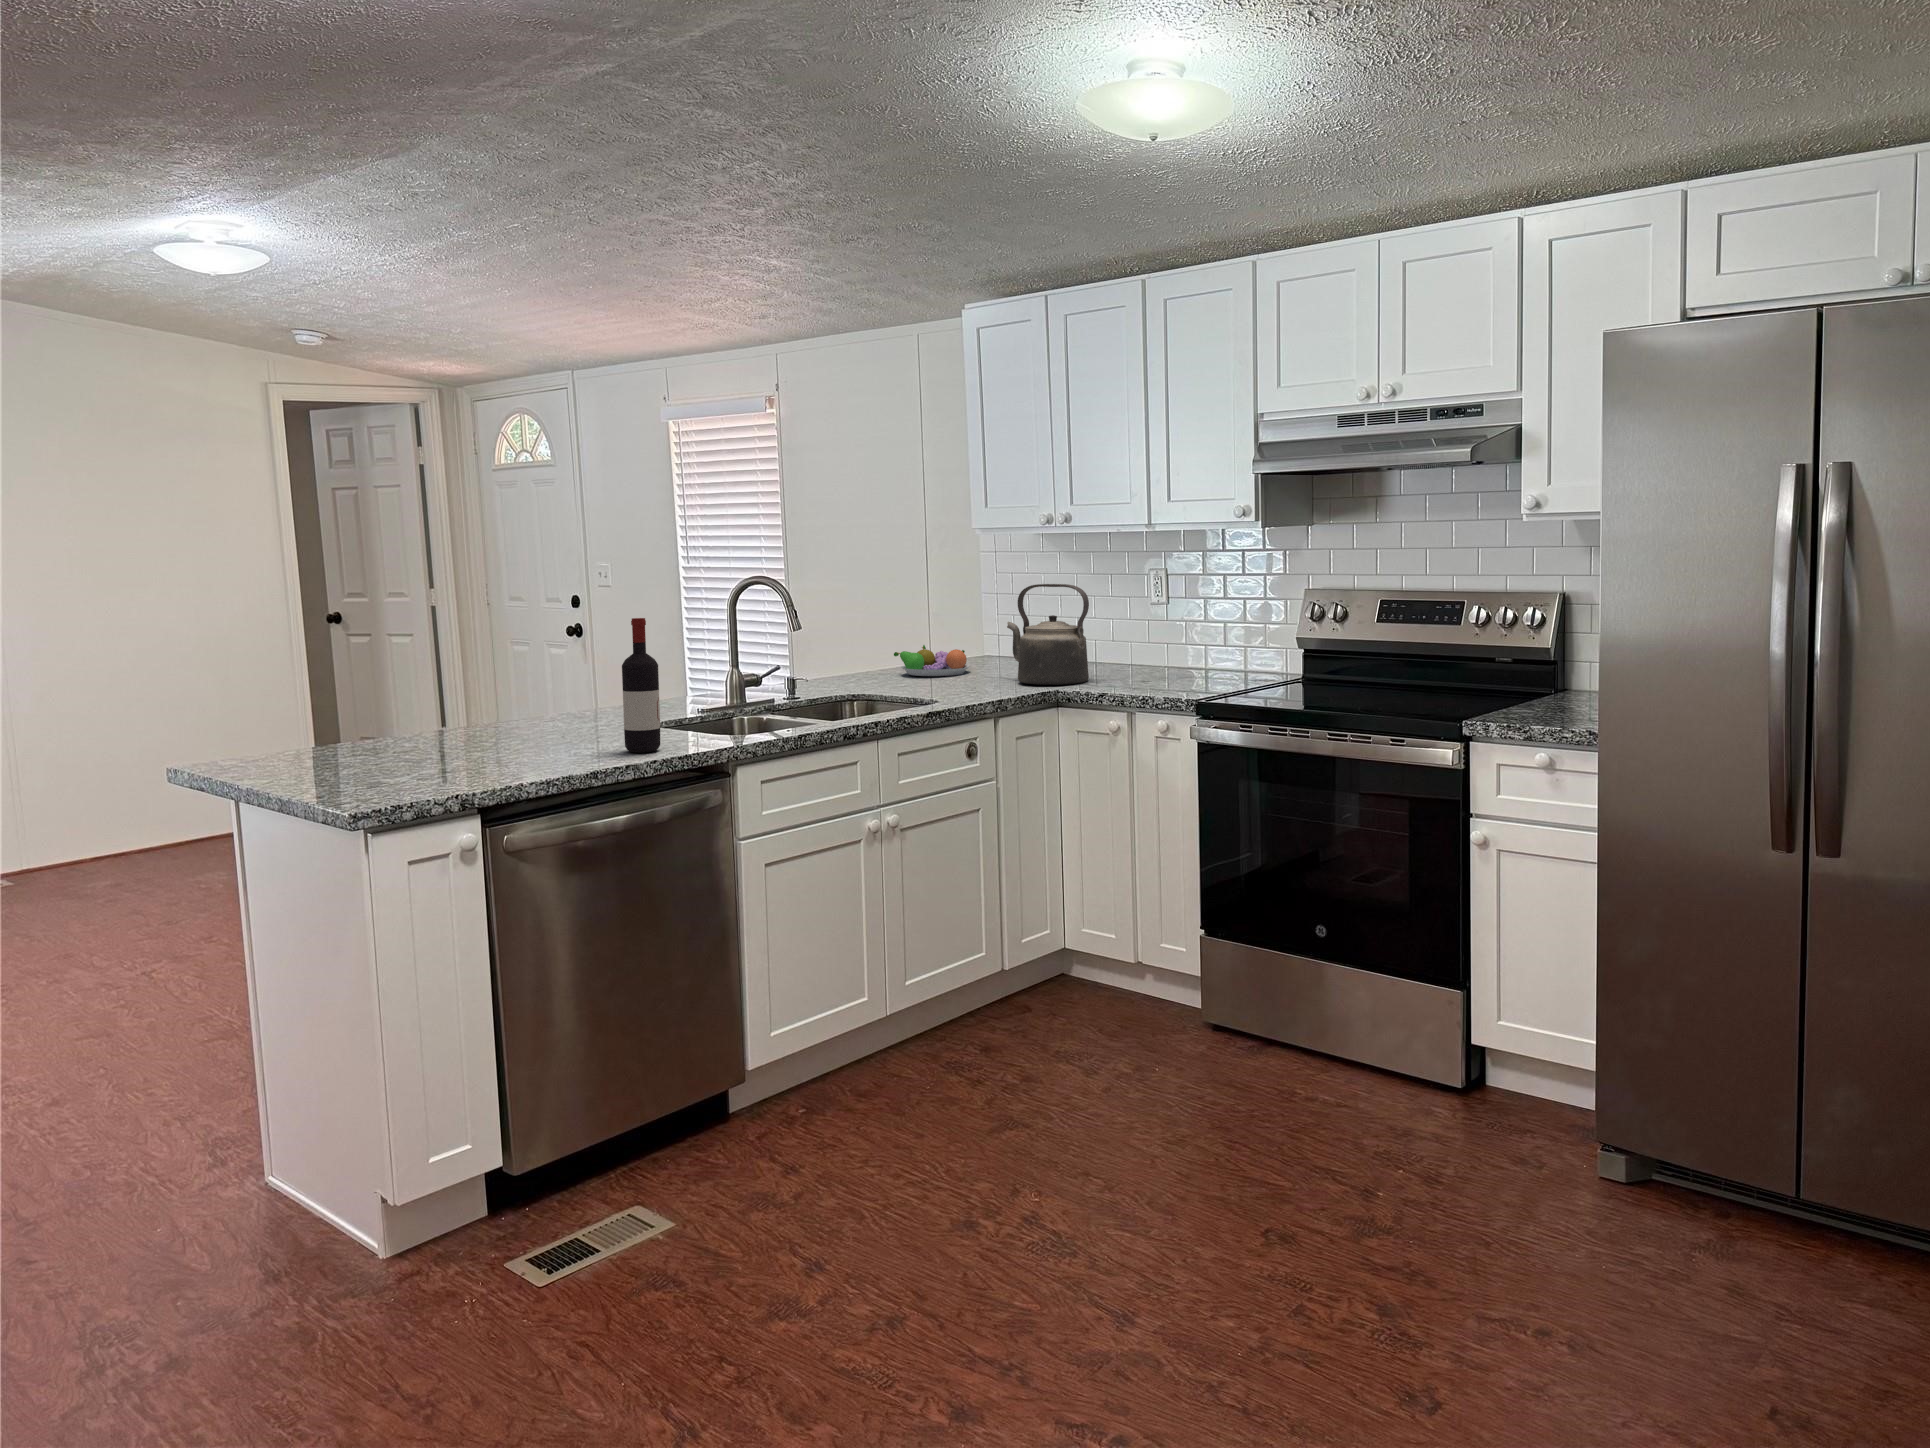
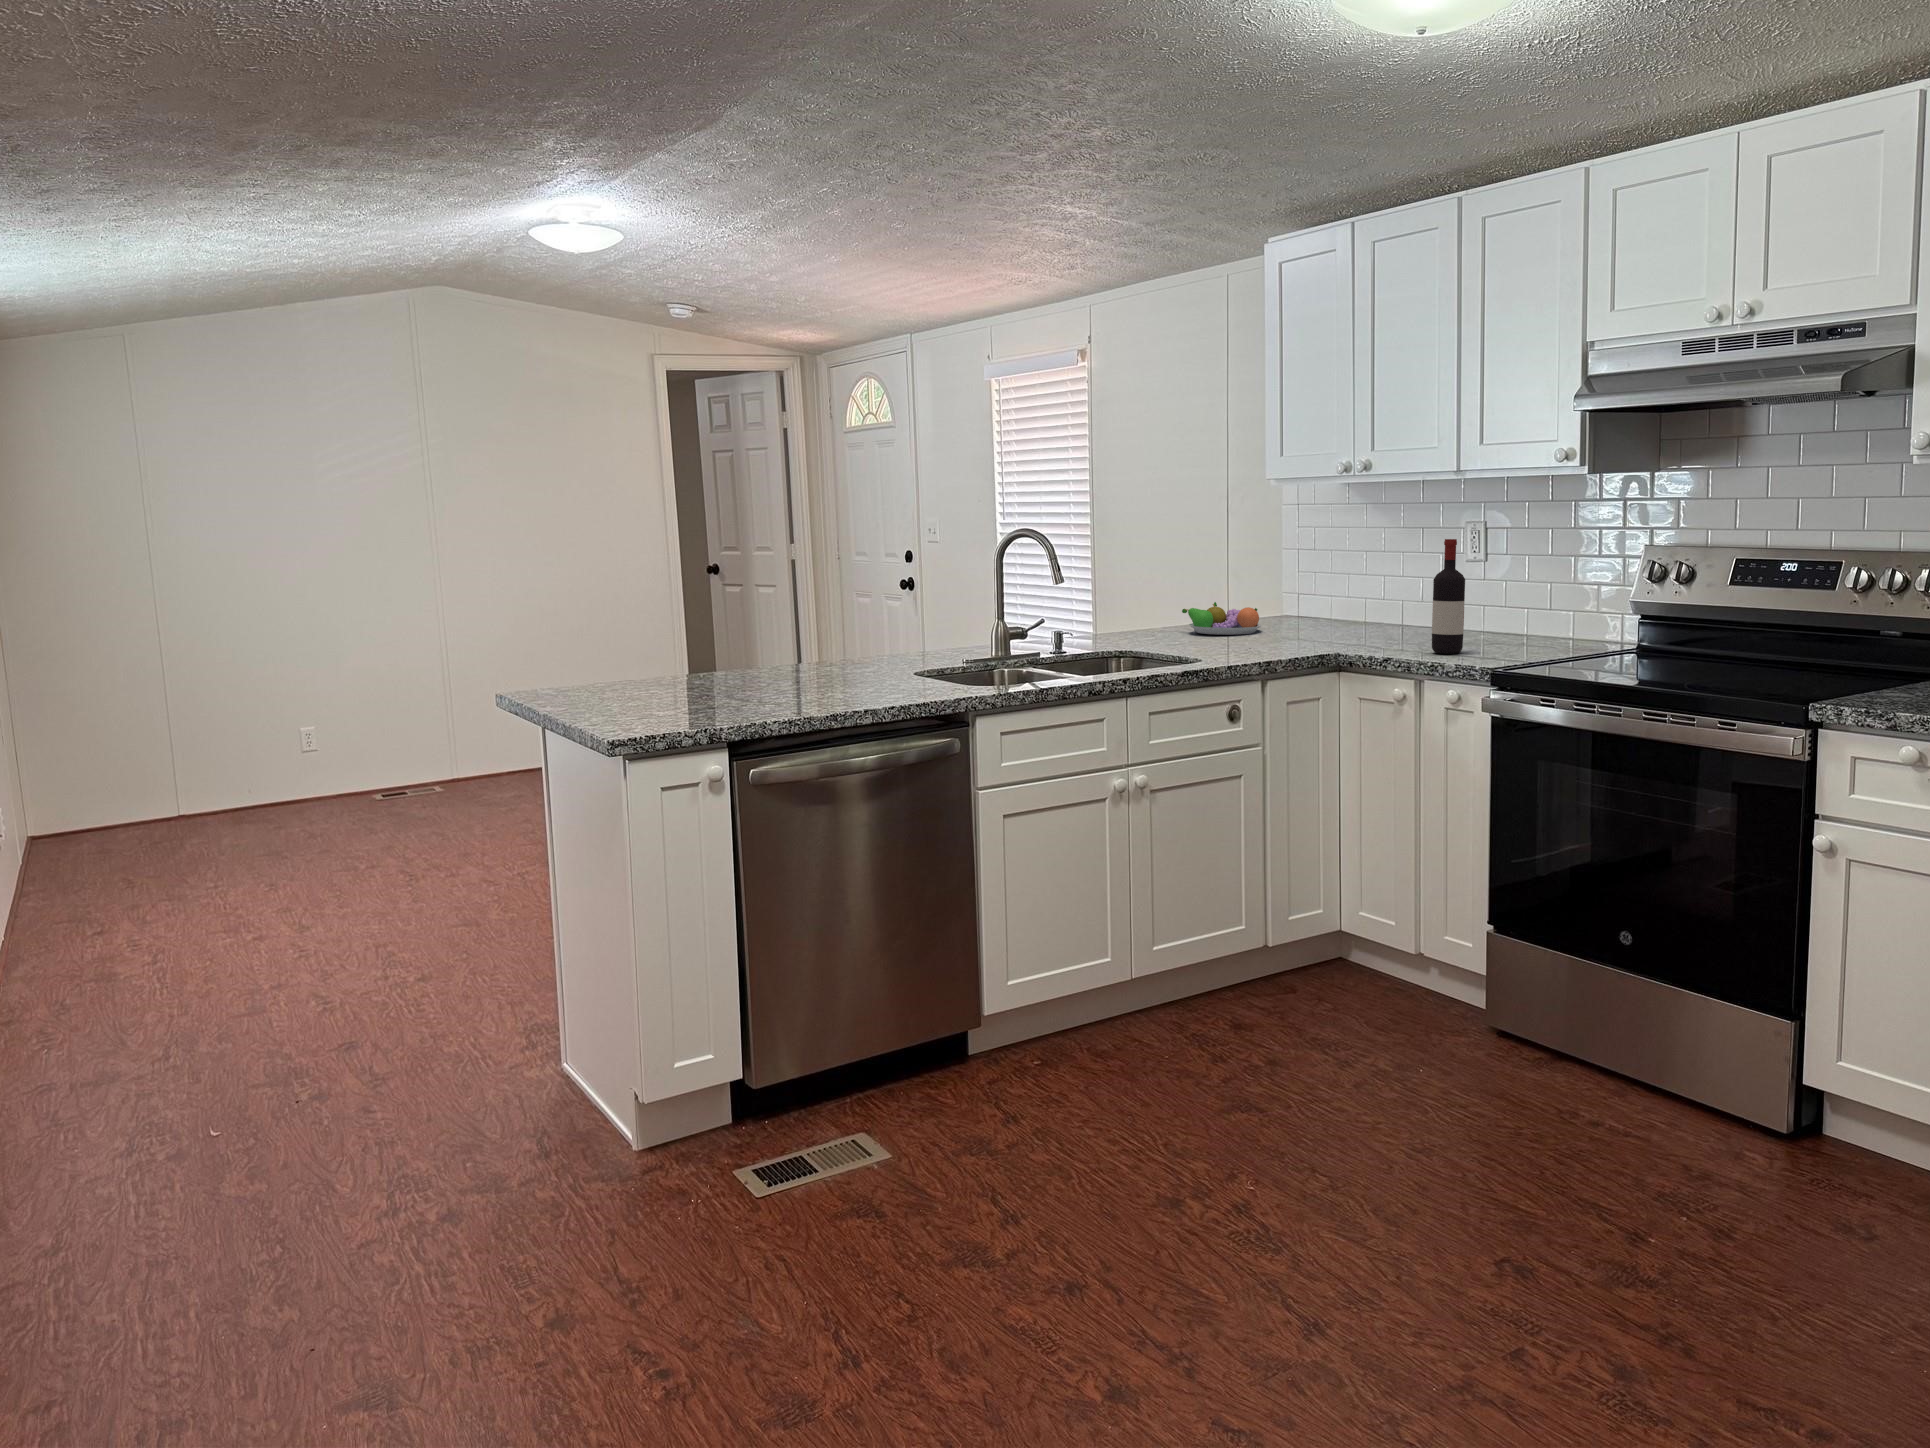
kettle: present [1007,584,1089,685] -> none [1297,538,1385,647]
wine bottle: present [622,618,660,753] -> present [1432,539,1465,654]

